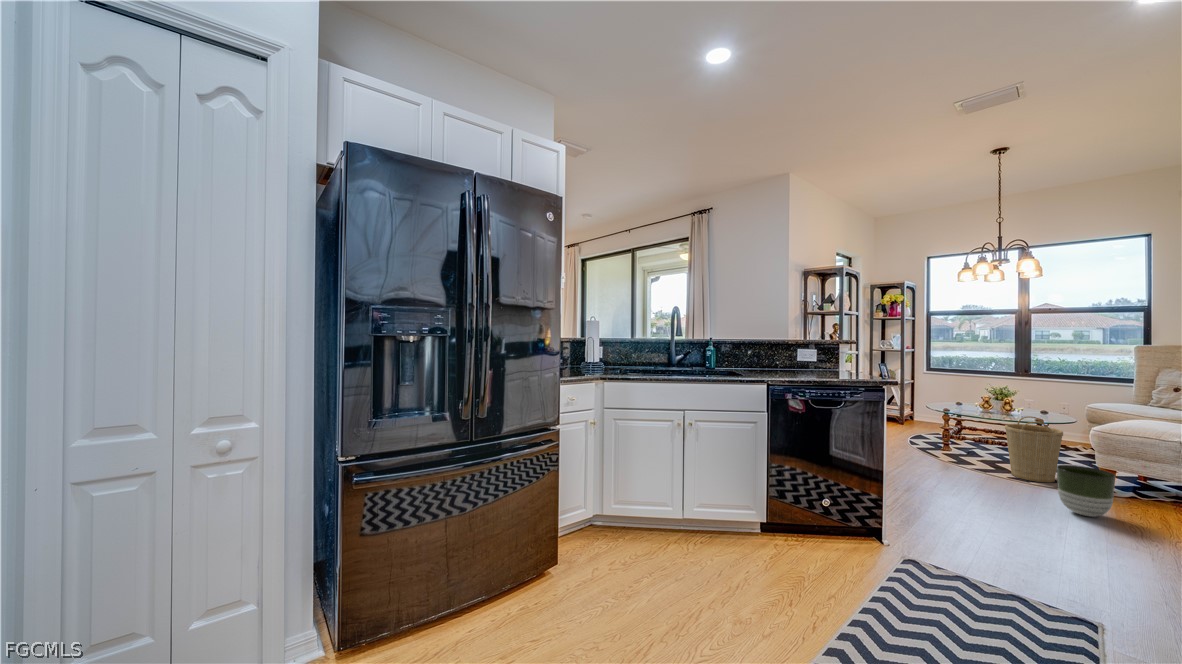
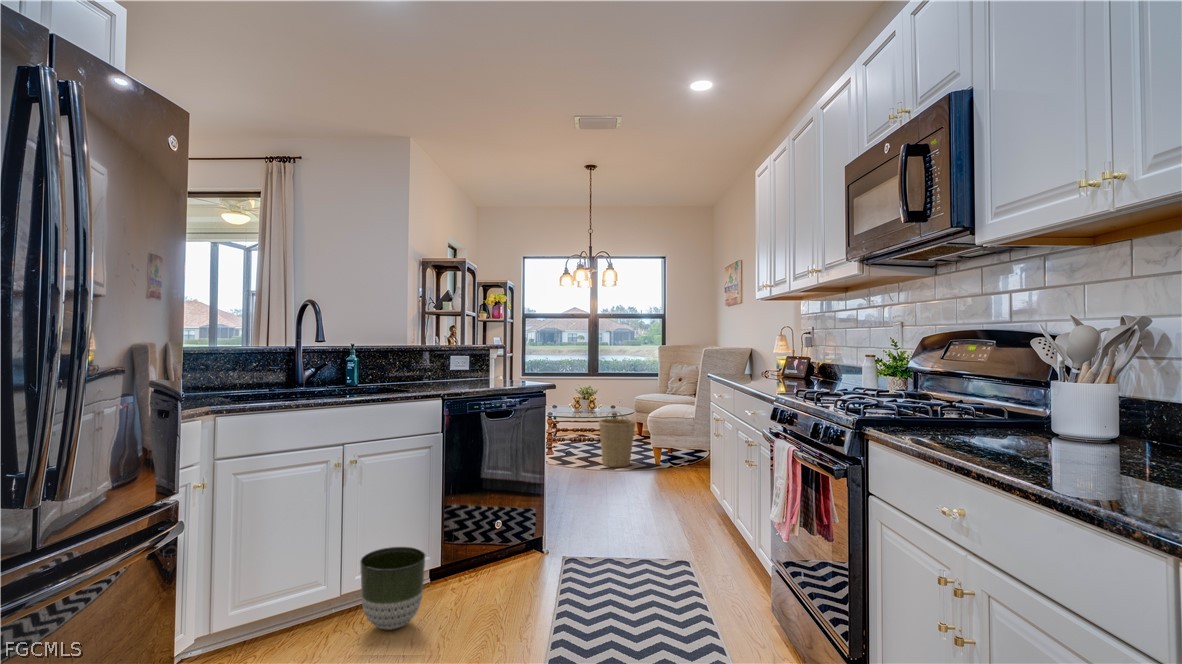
planter: present [1057,465,1115,517] -> present [360,547,425,630]

